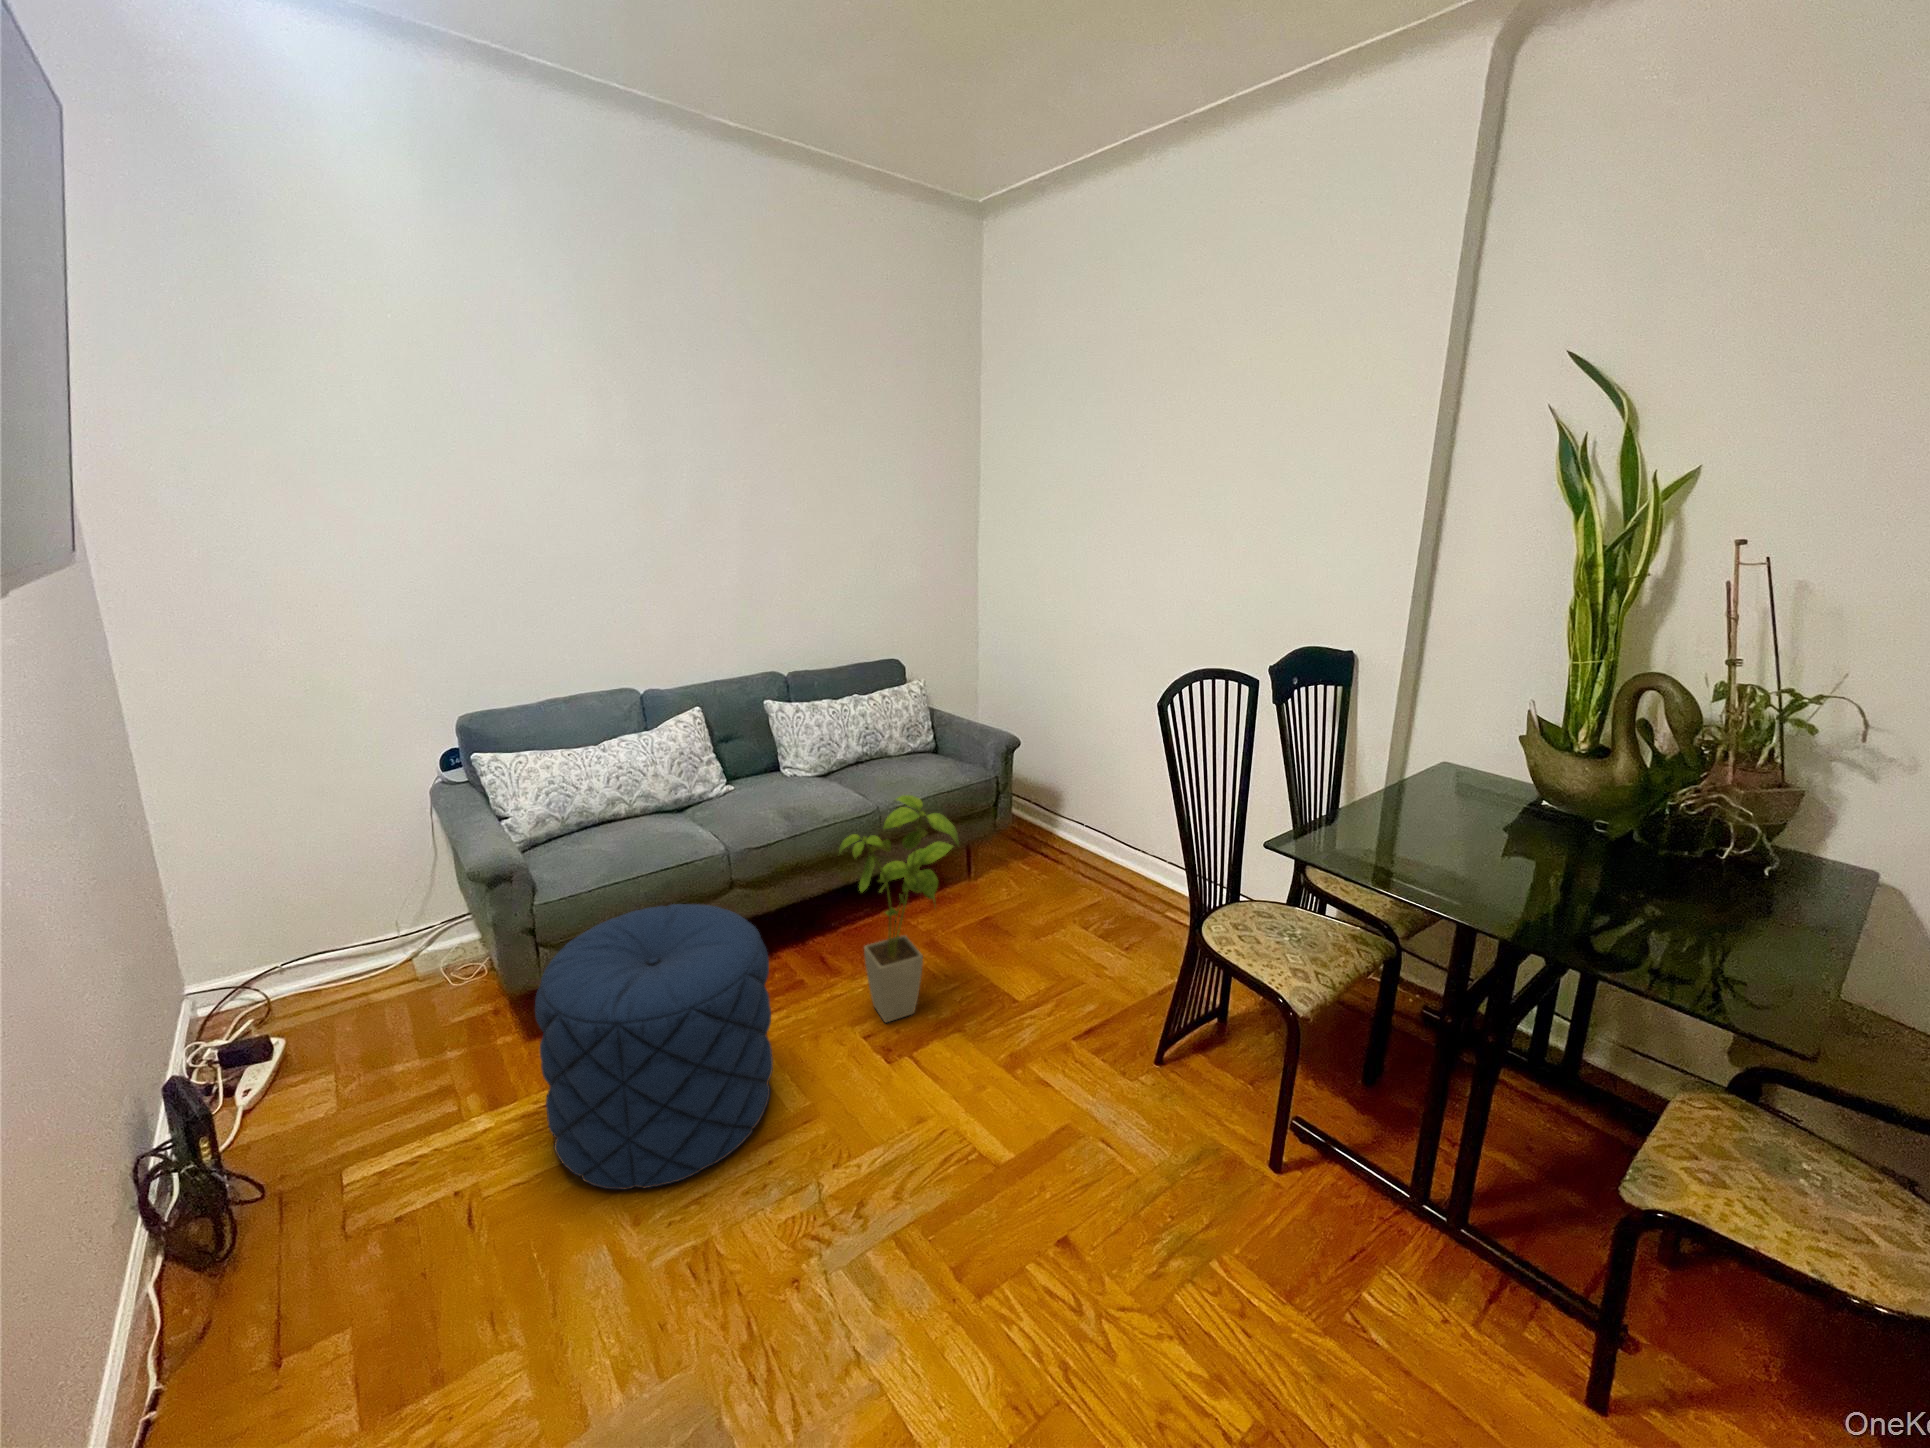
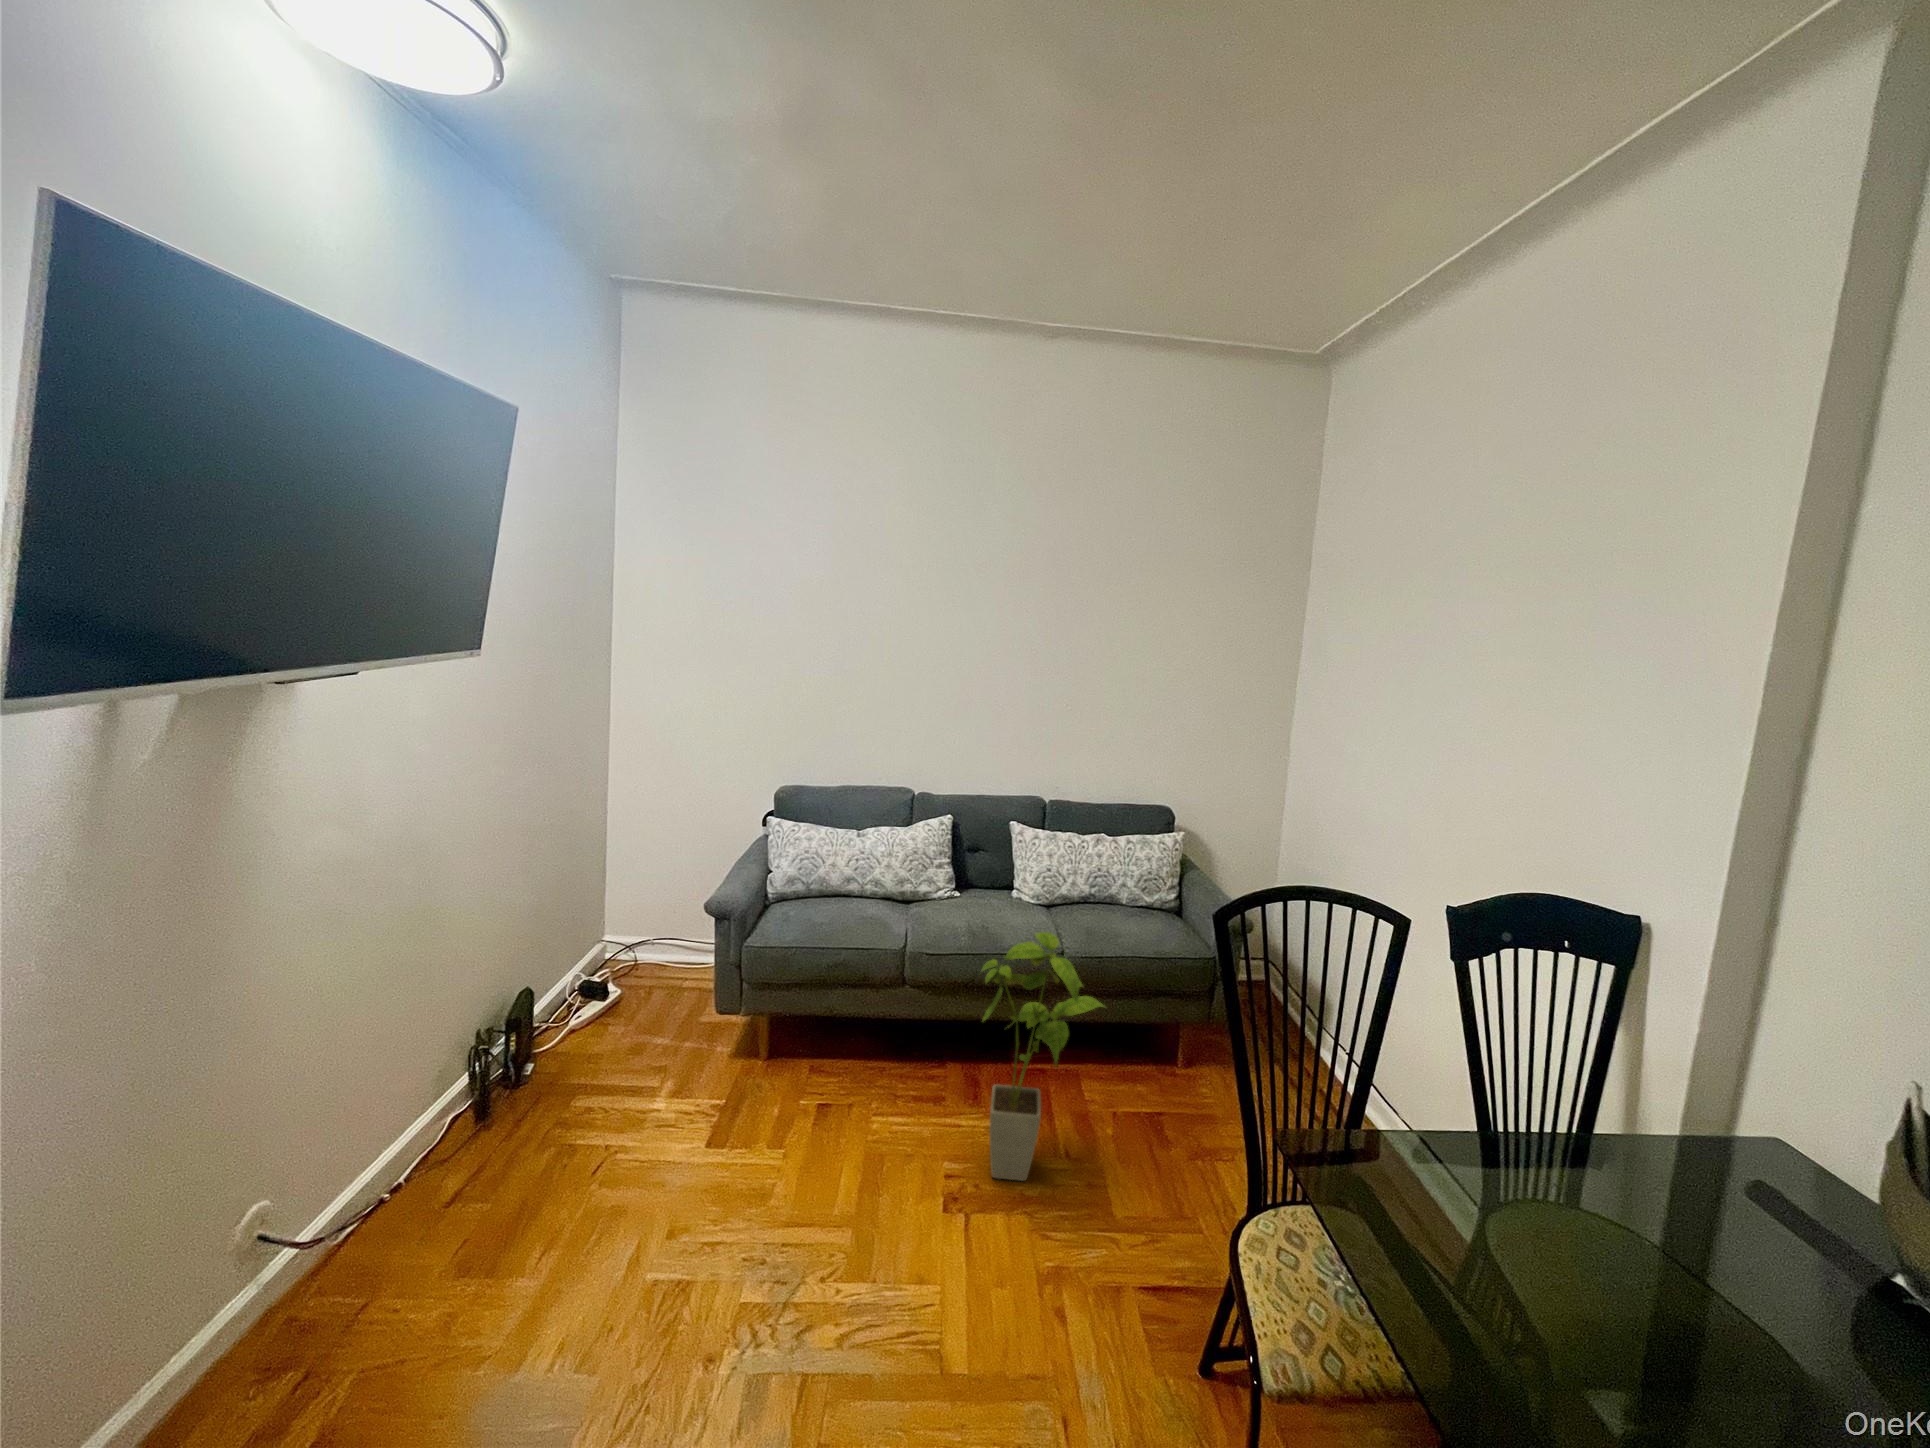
pouf: present [535,904,773,1189] -> none [658,972,872,1243]

